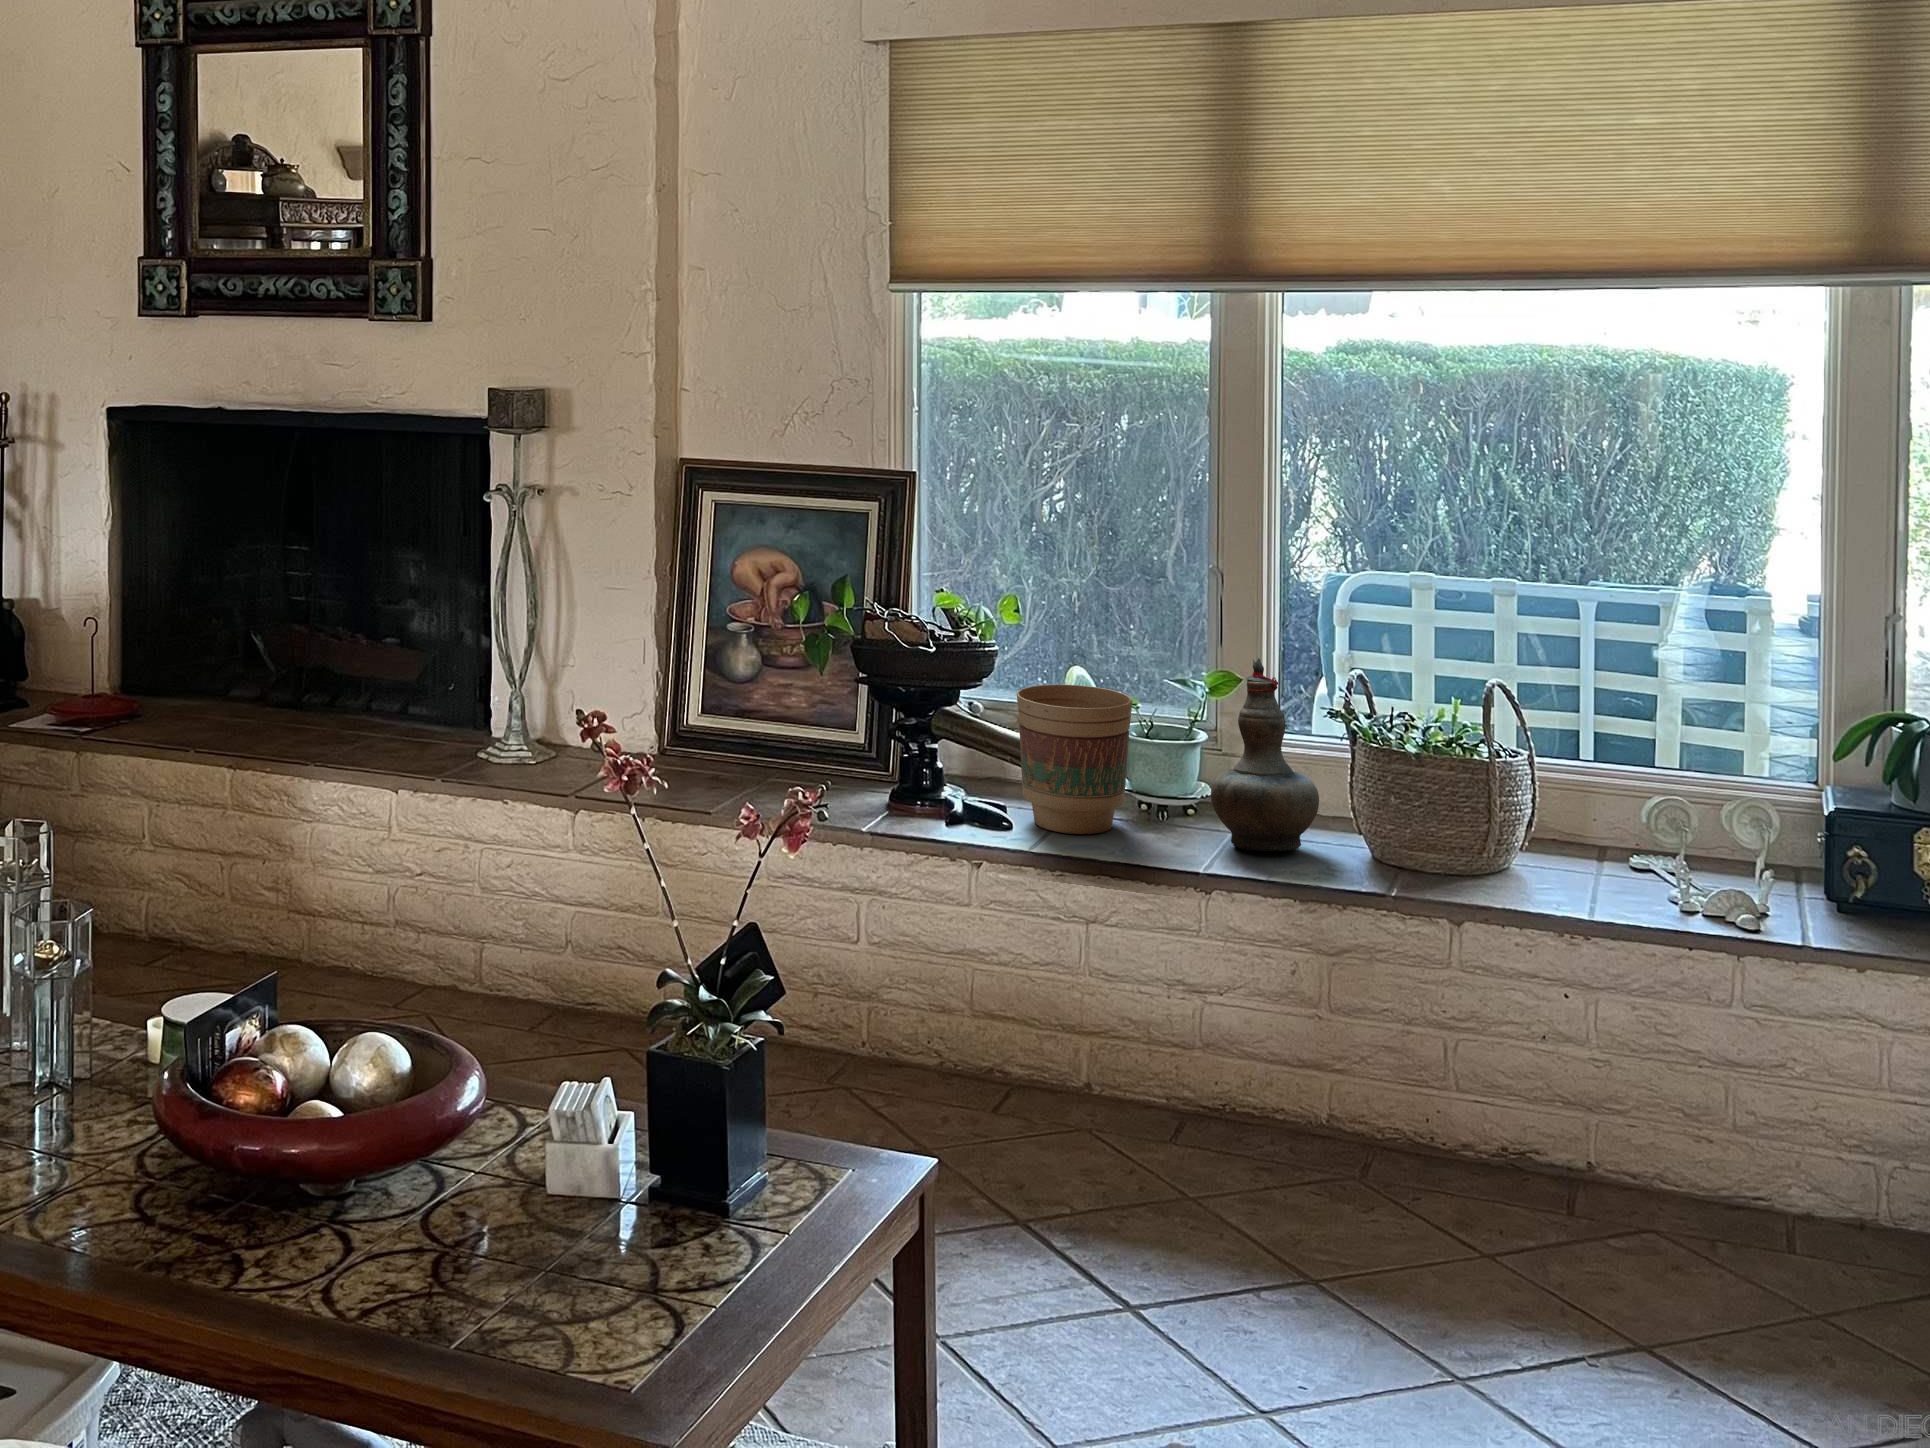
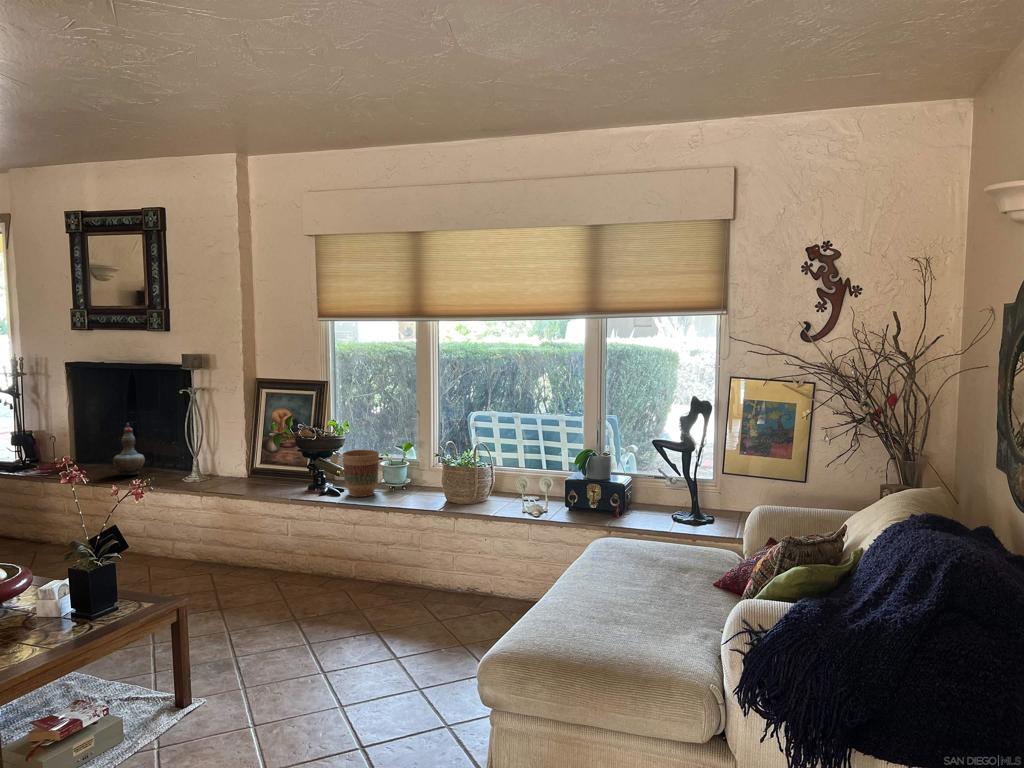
decorative vase: present [1211,658,1319,851] -> present [113,423,145,475]

